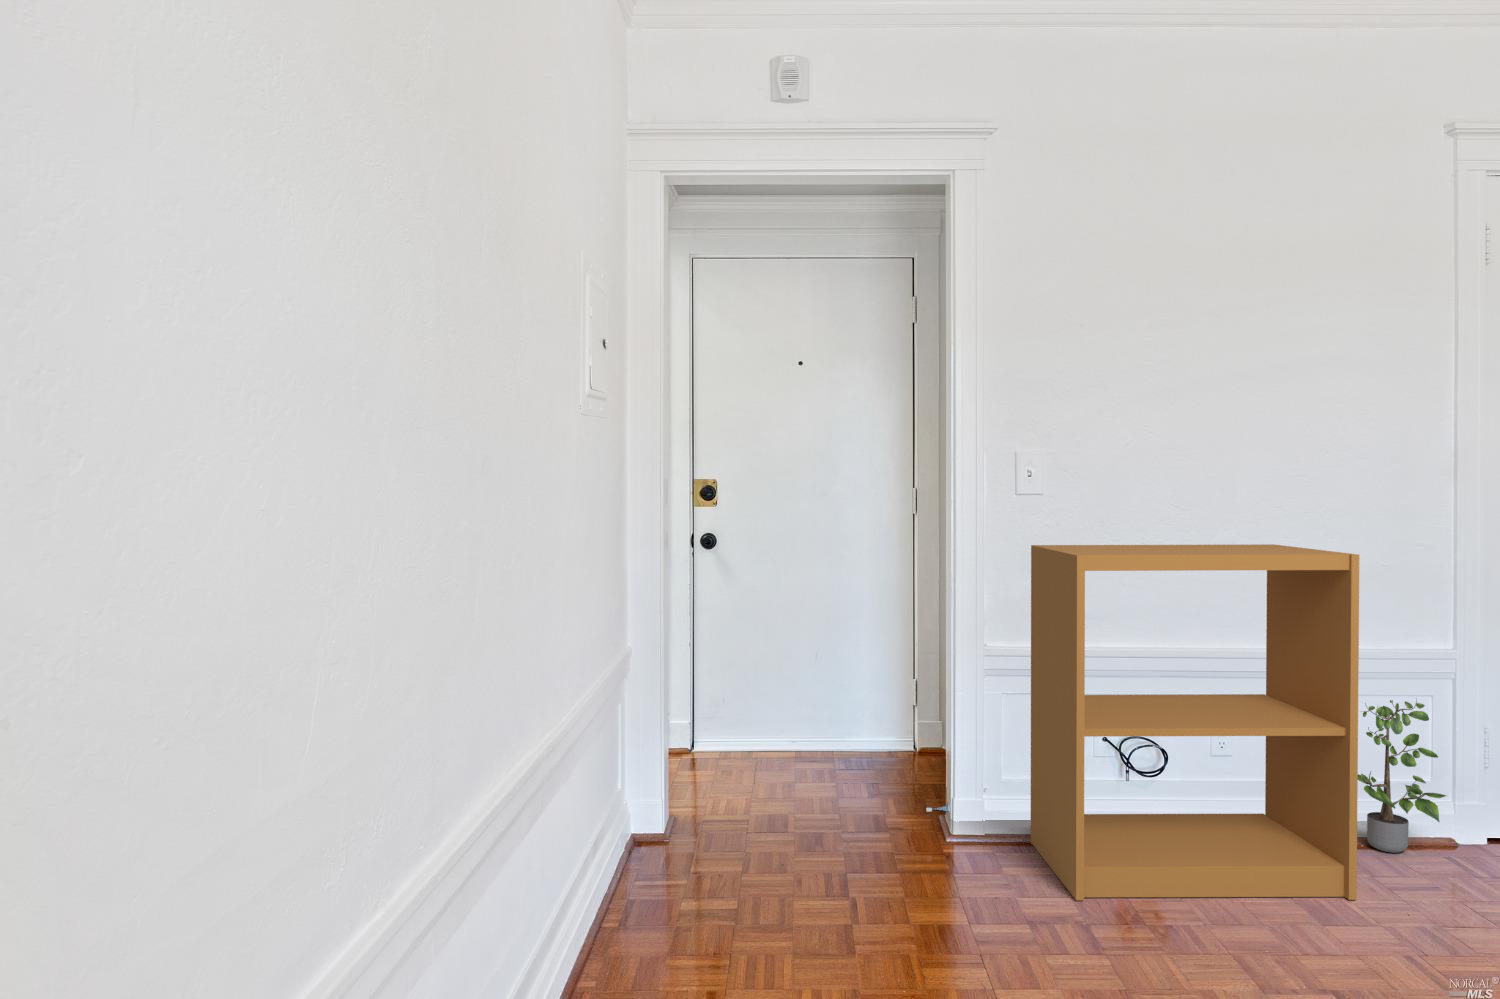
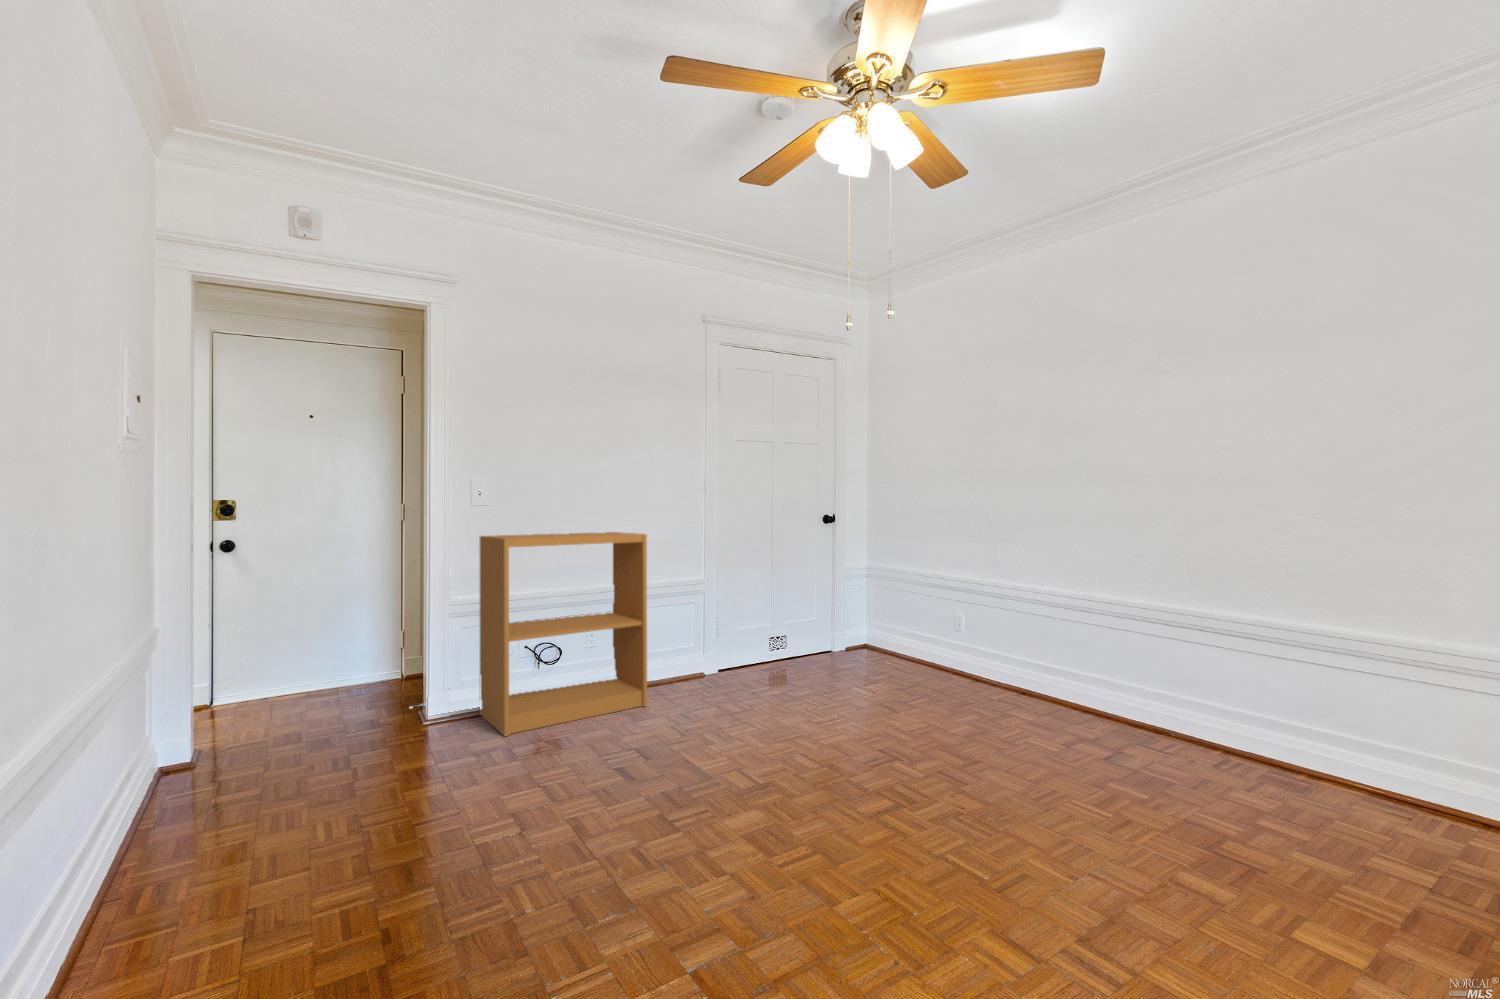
potted plant: present [1358,700,1446,853] -> none [648,605,691,684]

